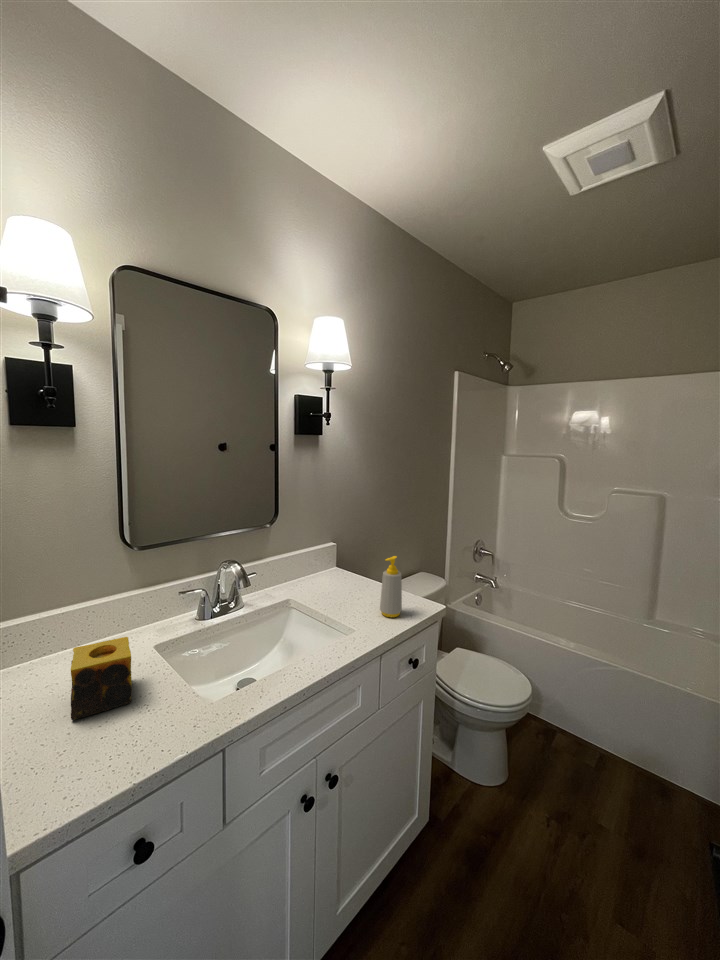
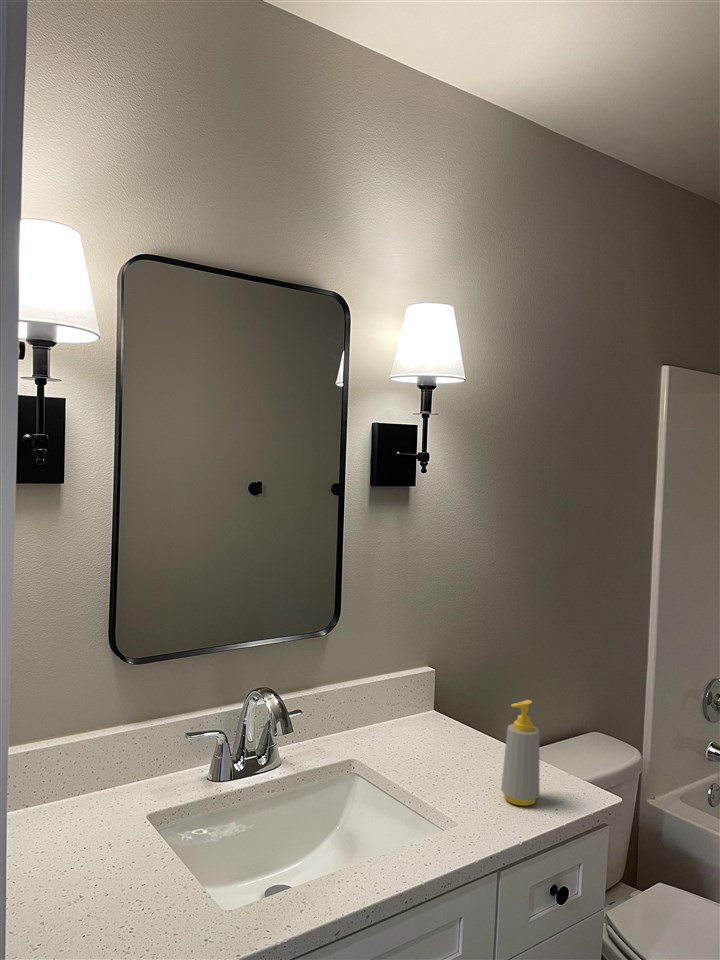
candle: present [71,637,132,720] -> none [43,793,125,905]

